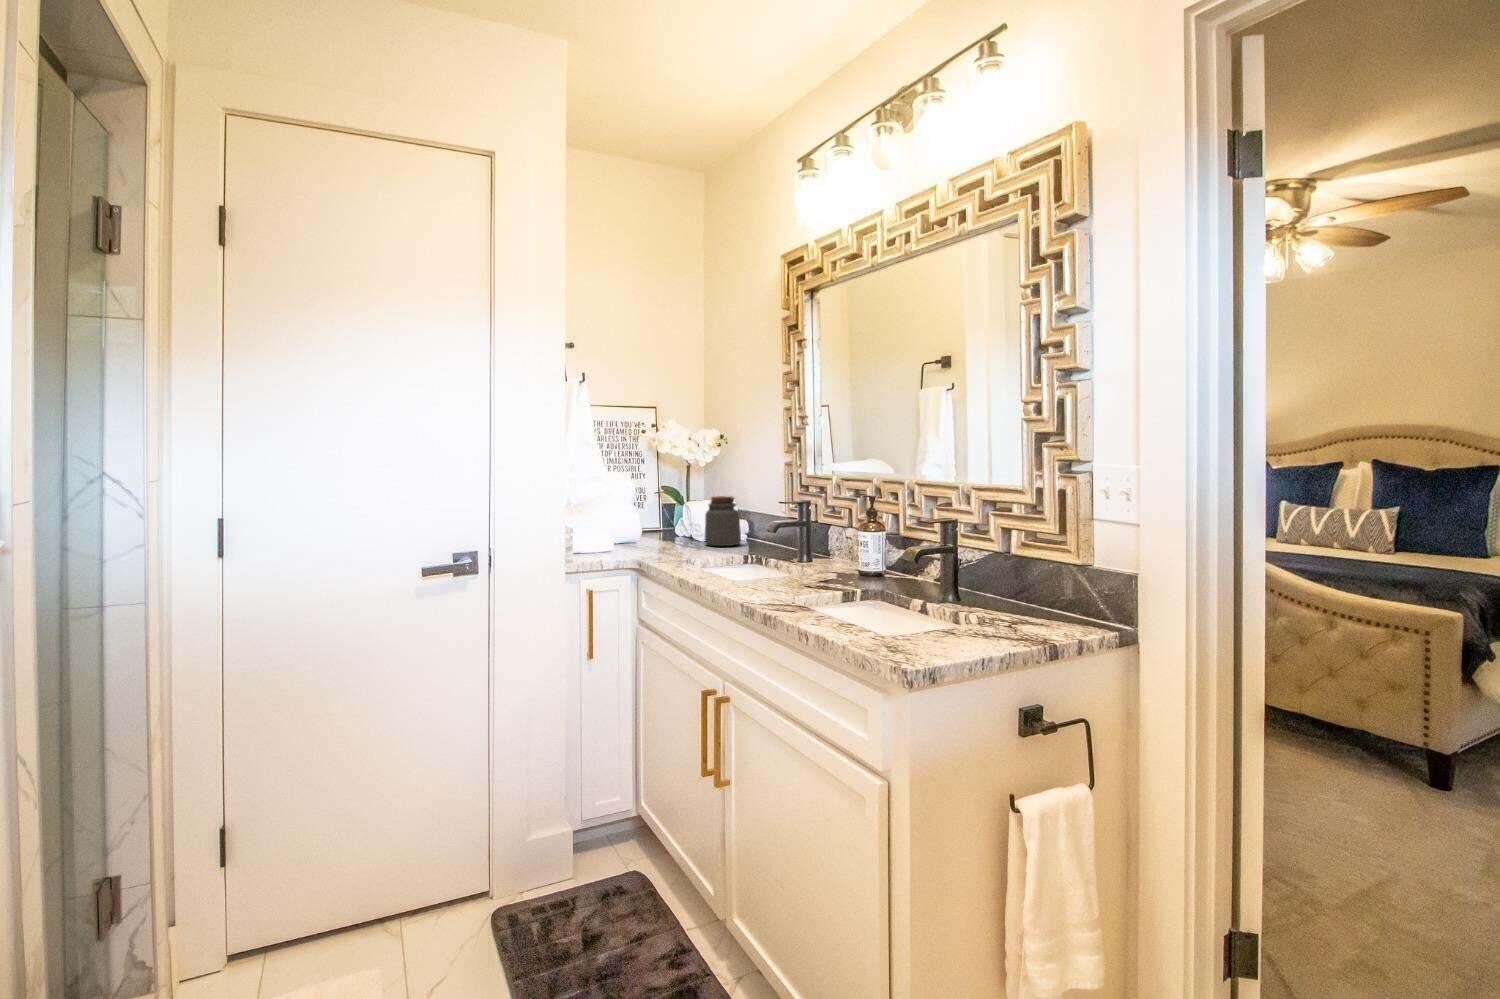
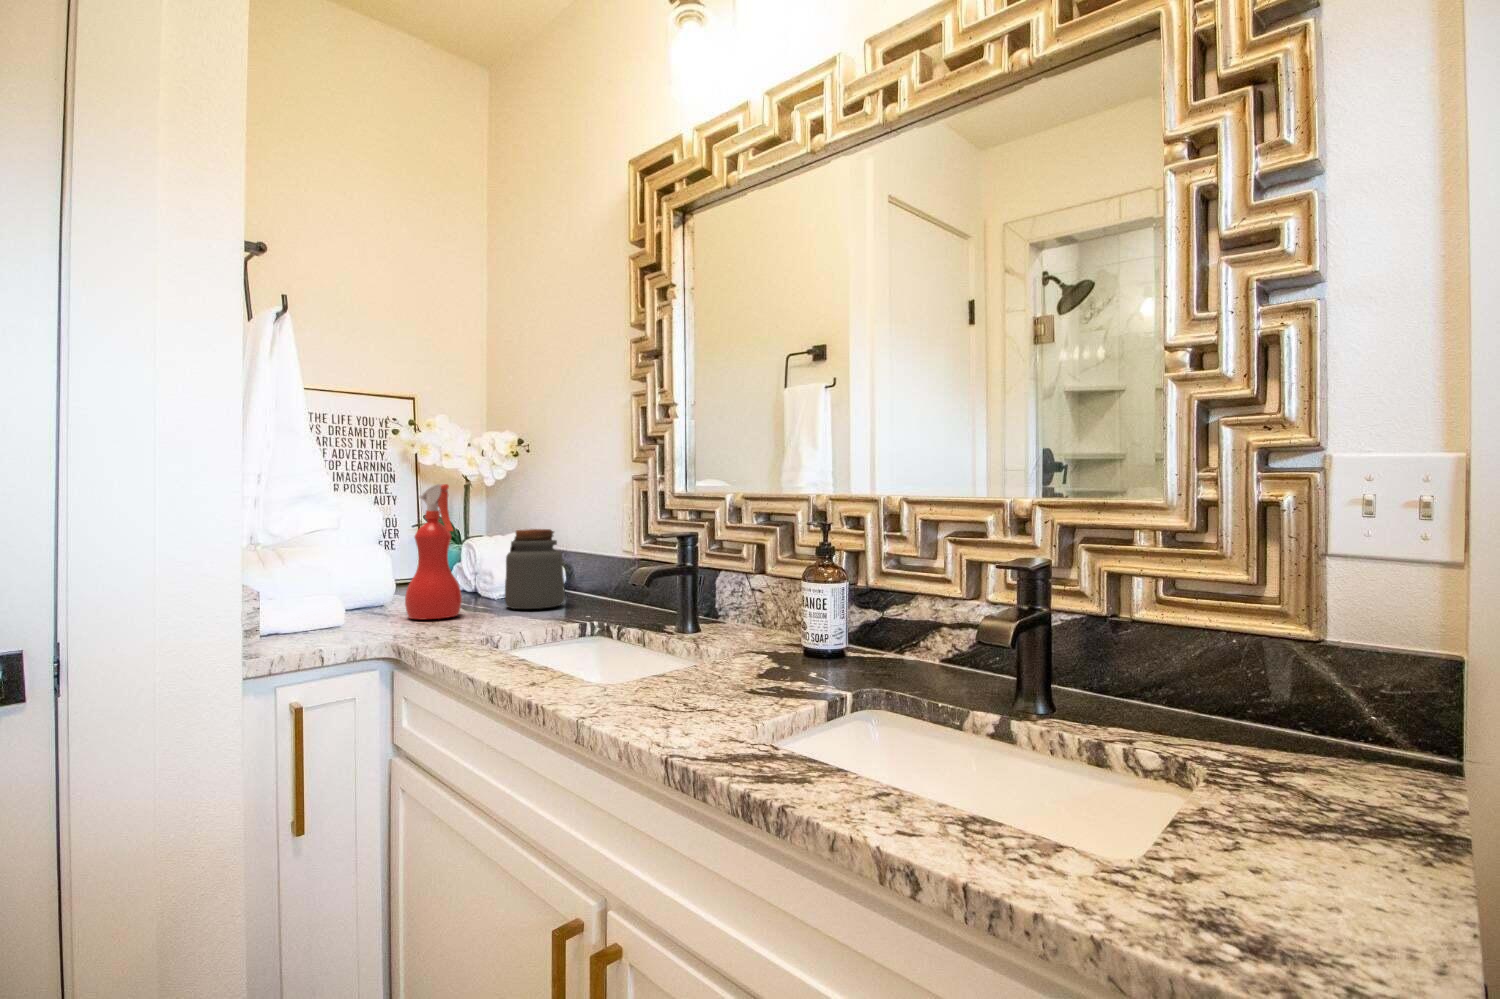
spray bottle: none [647,469,678,549] -> present [405,484,462,619]

